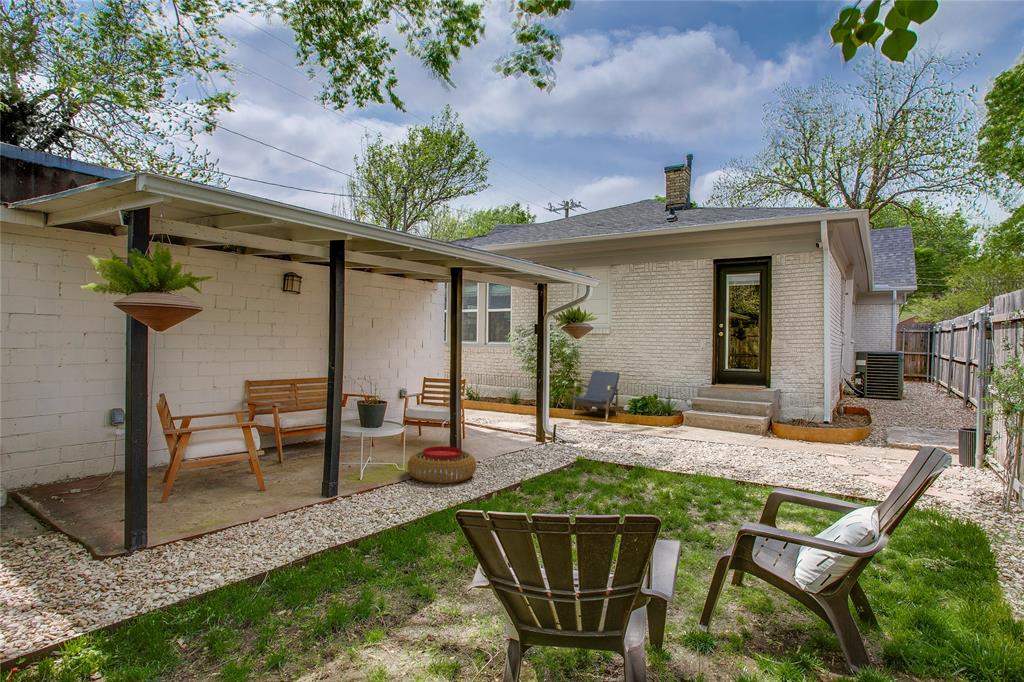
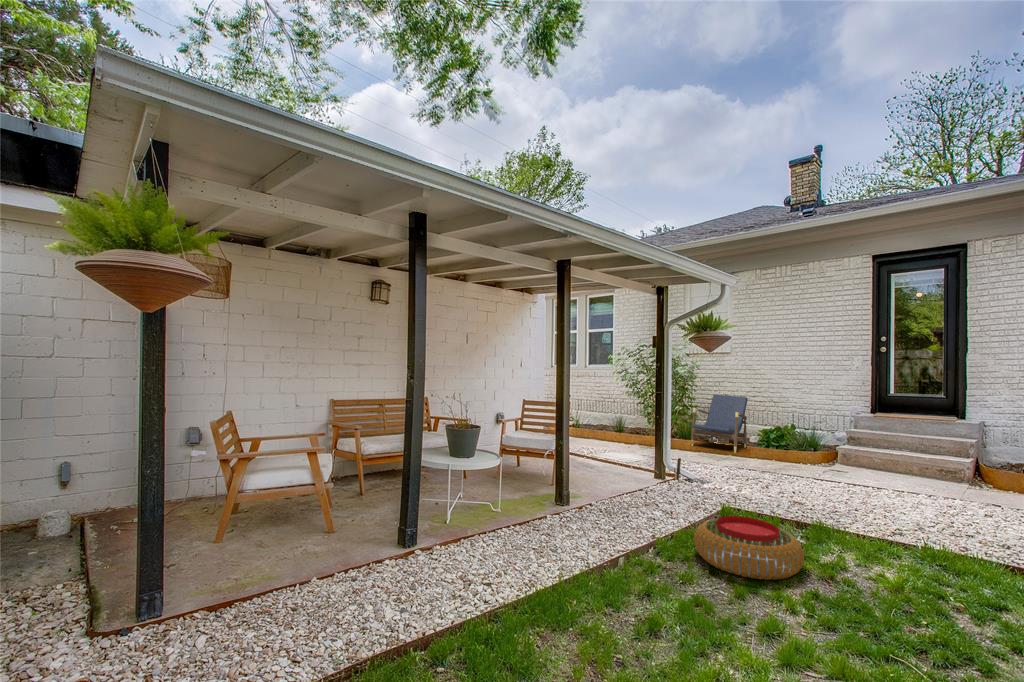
pouf: present [407,446,476,483] -> present [694,516,804,580]

